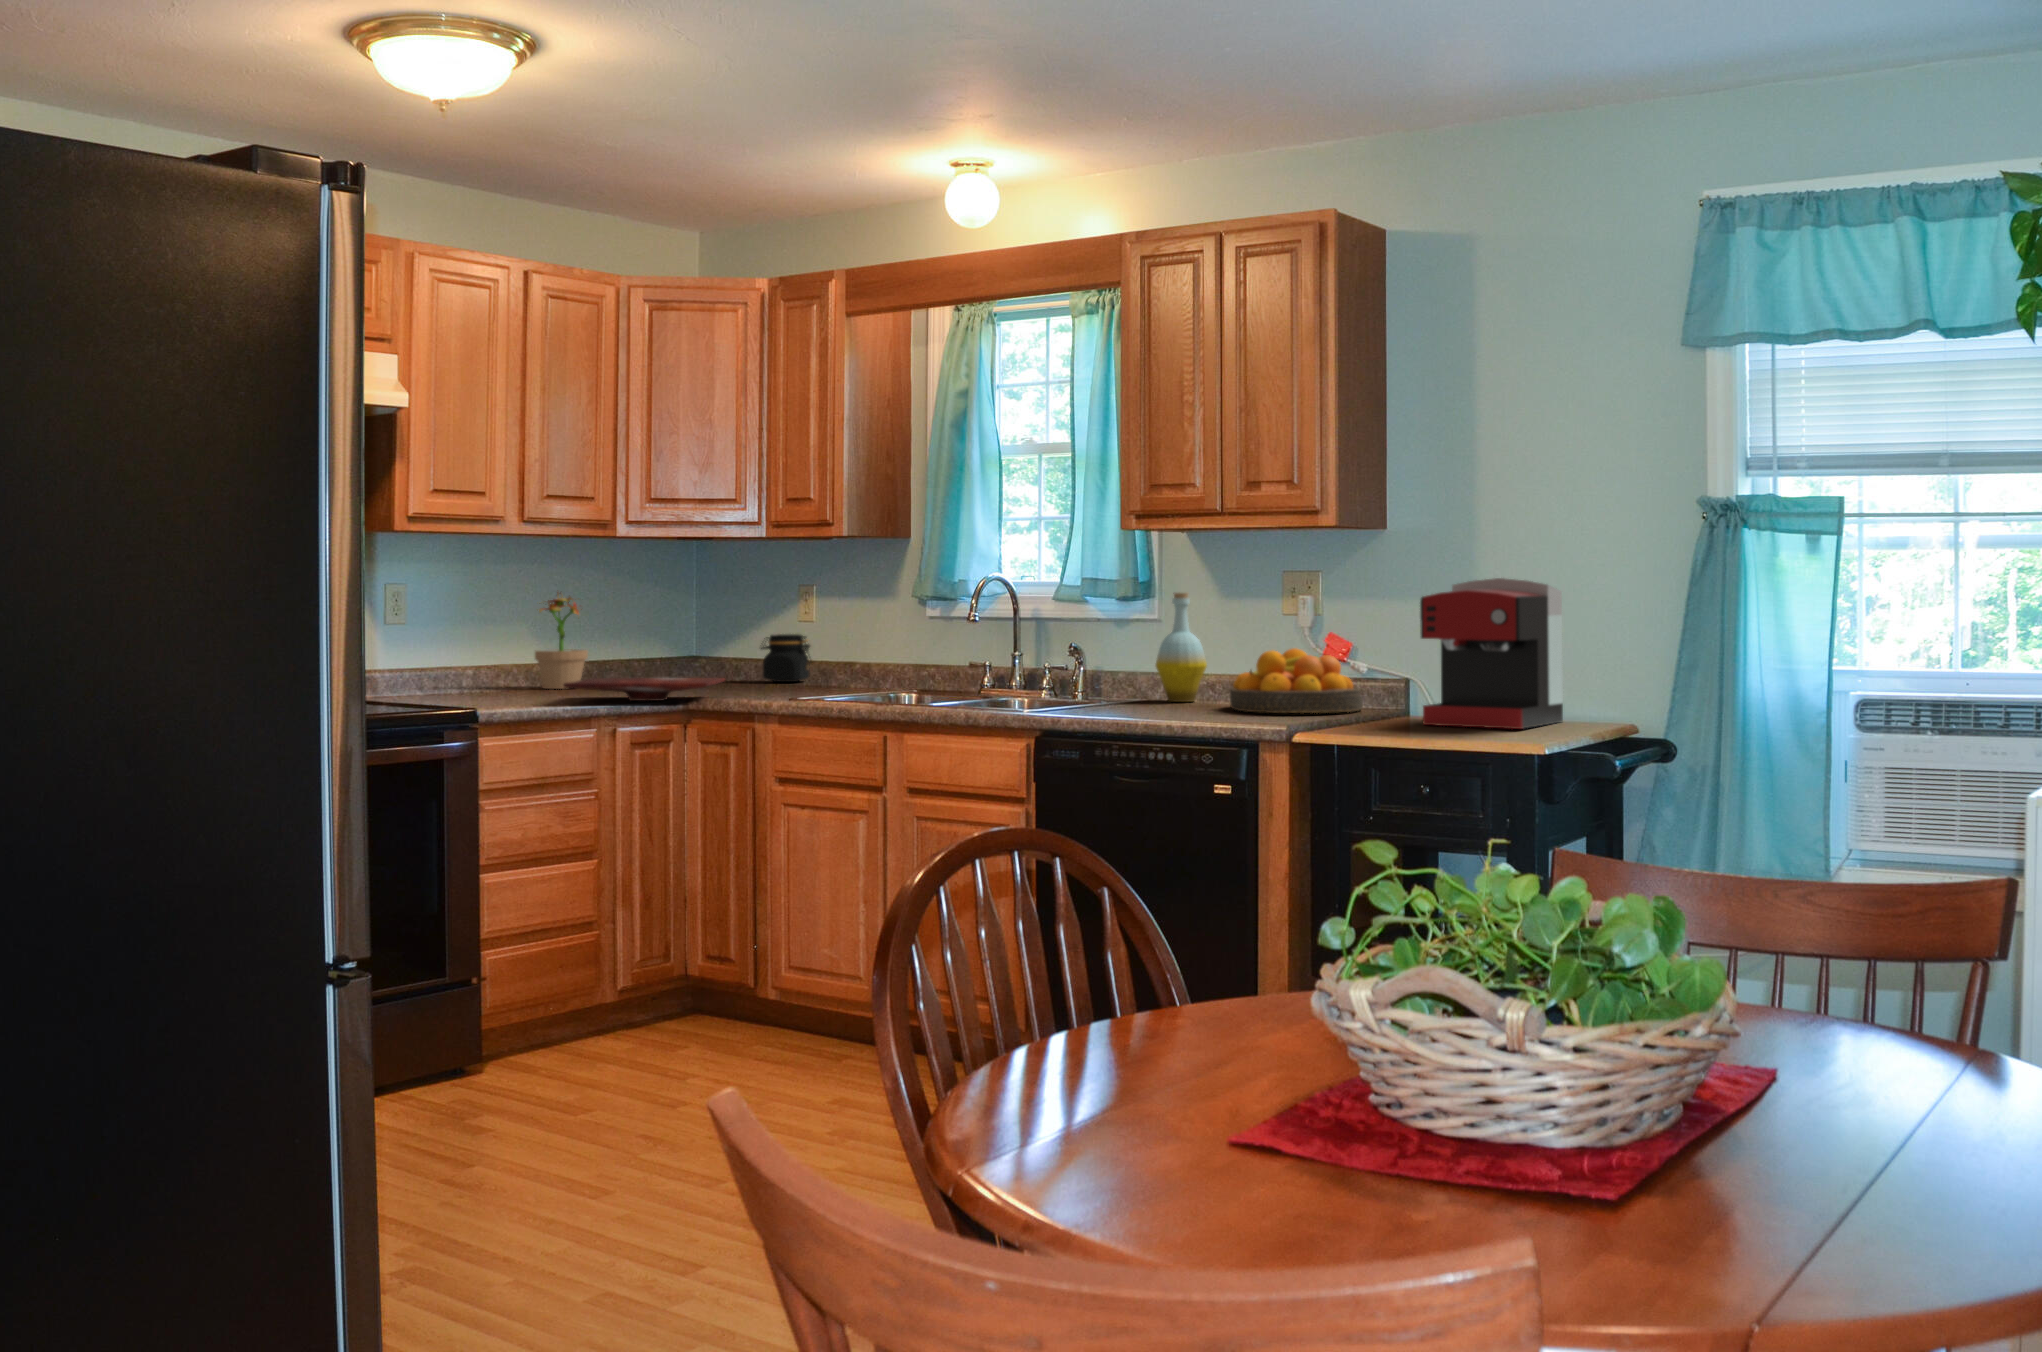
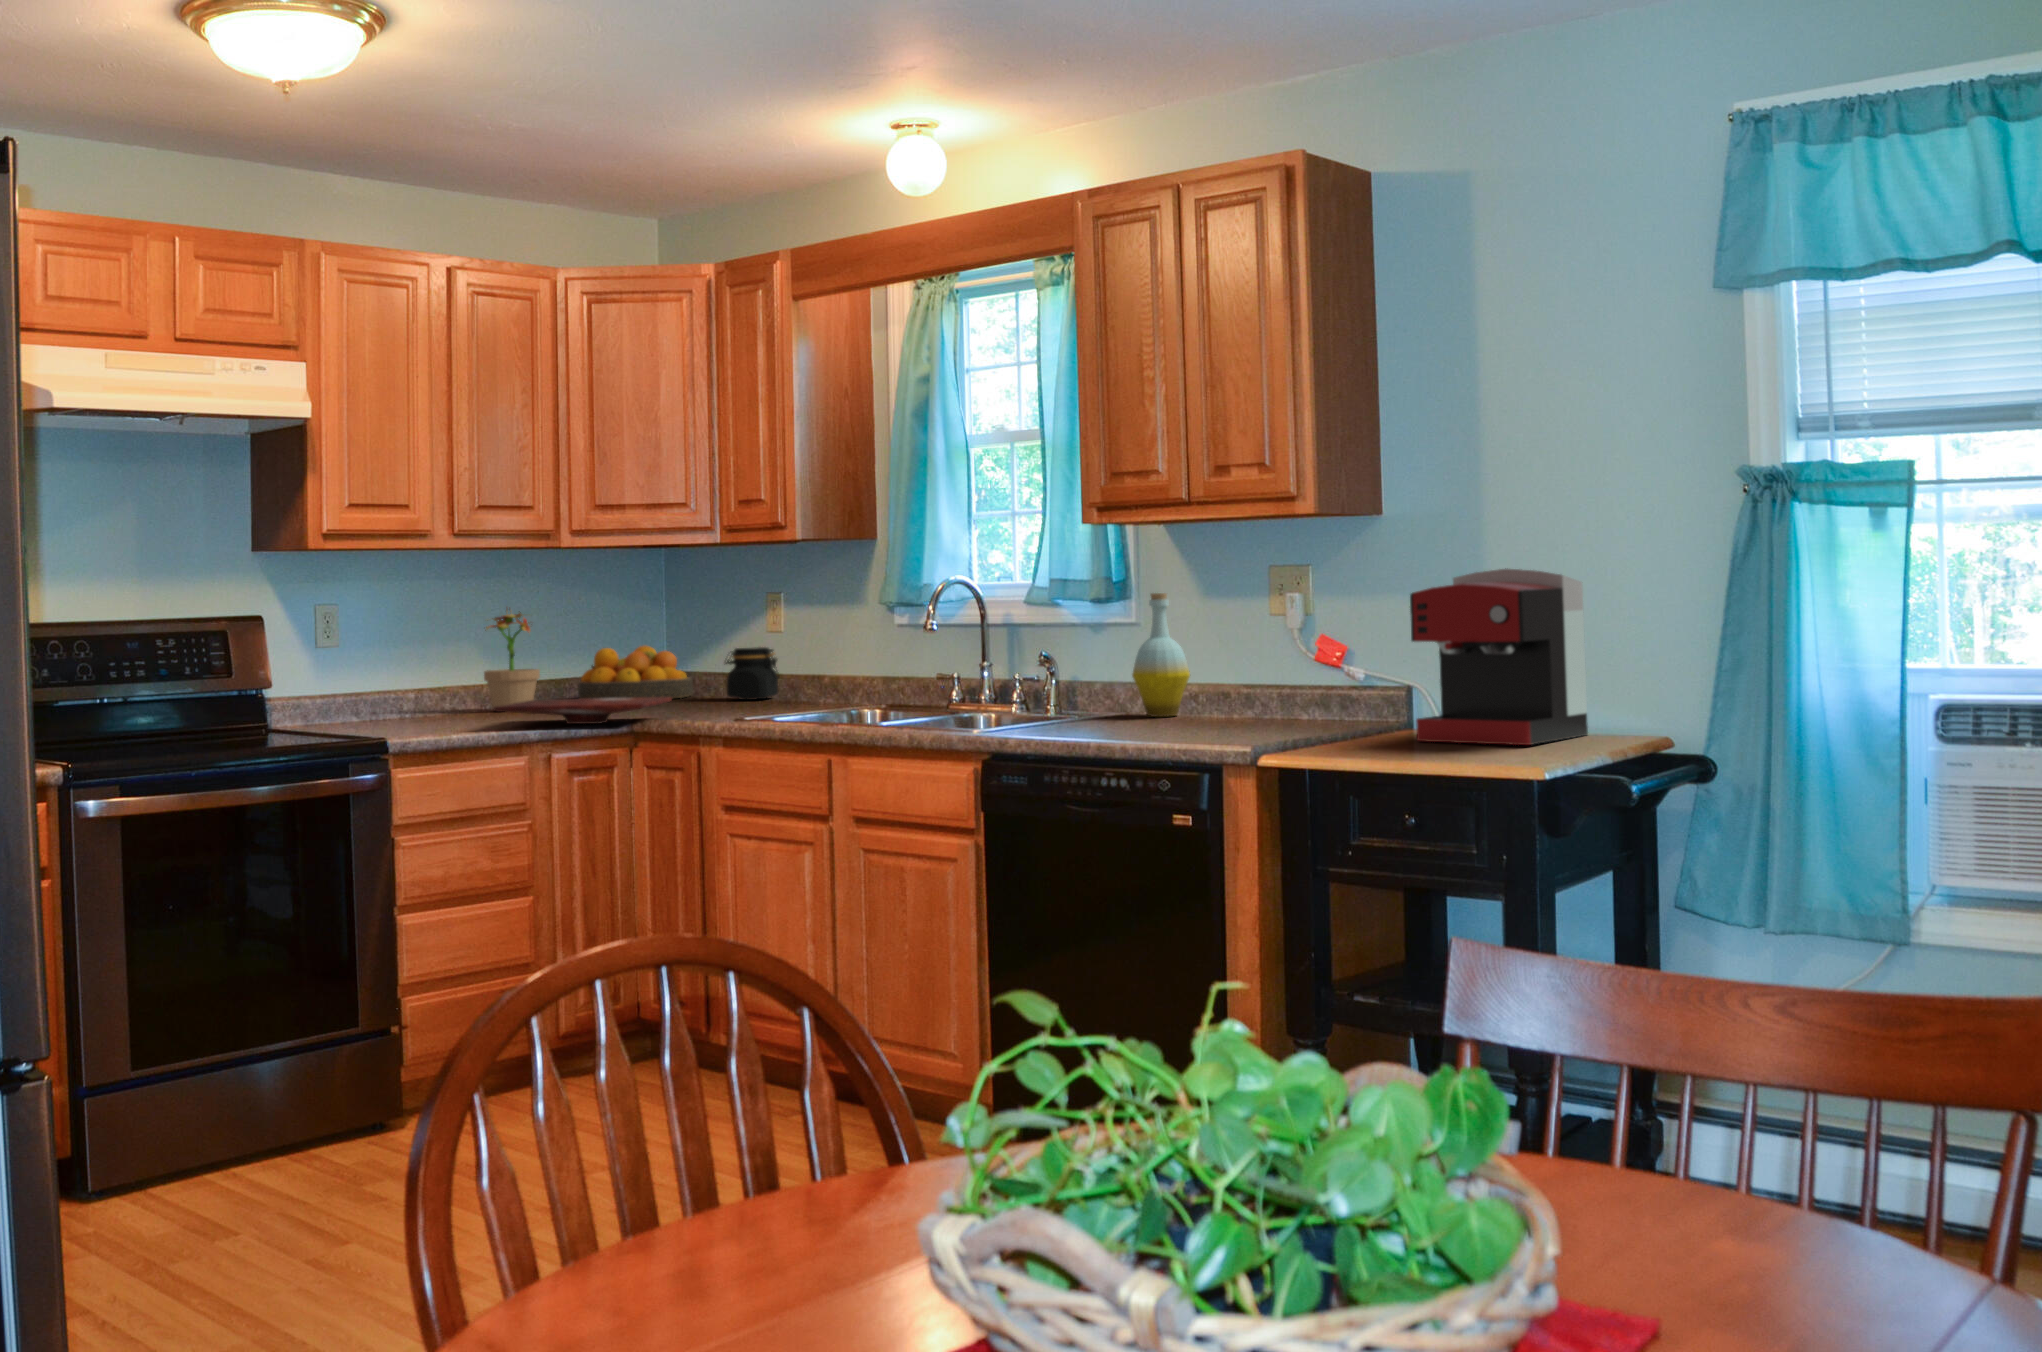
fruit bowl: present [1230,648,1363,713] -> present [578,646,693,699]

